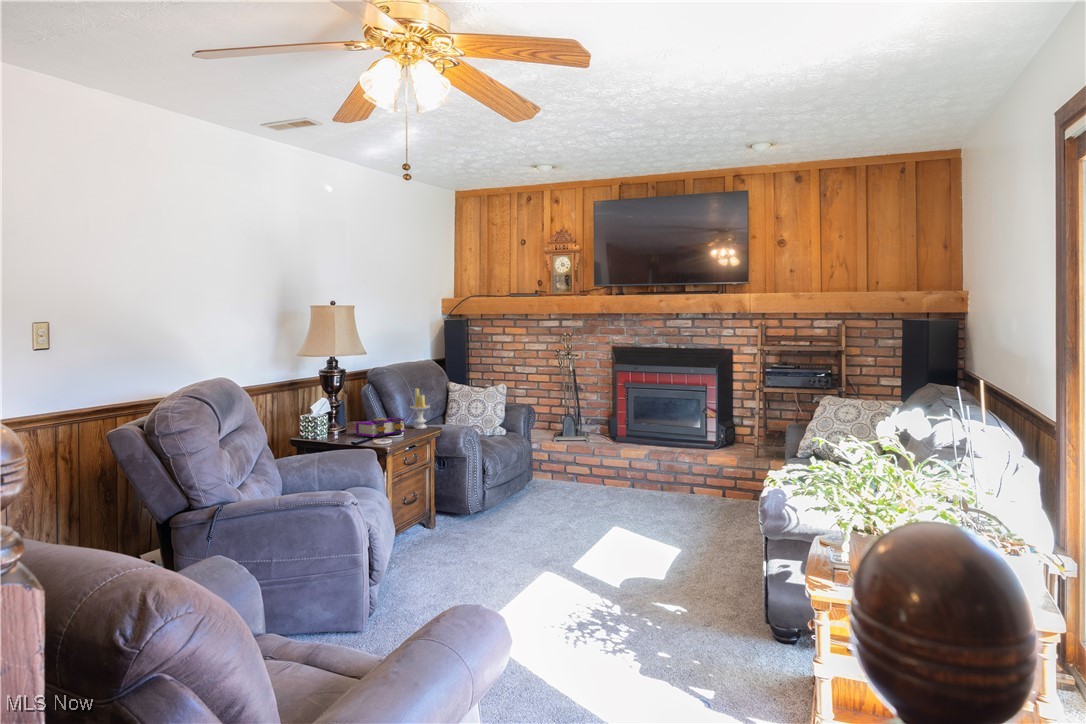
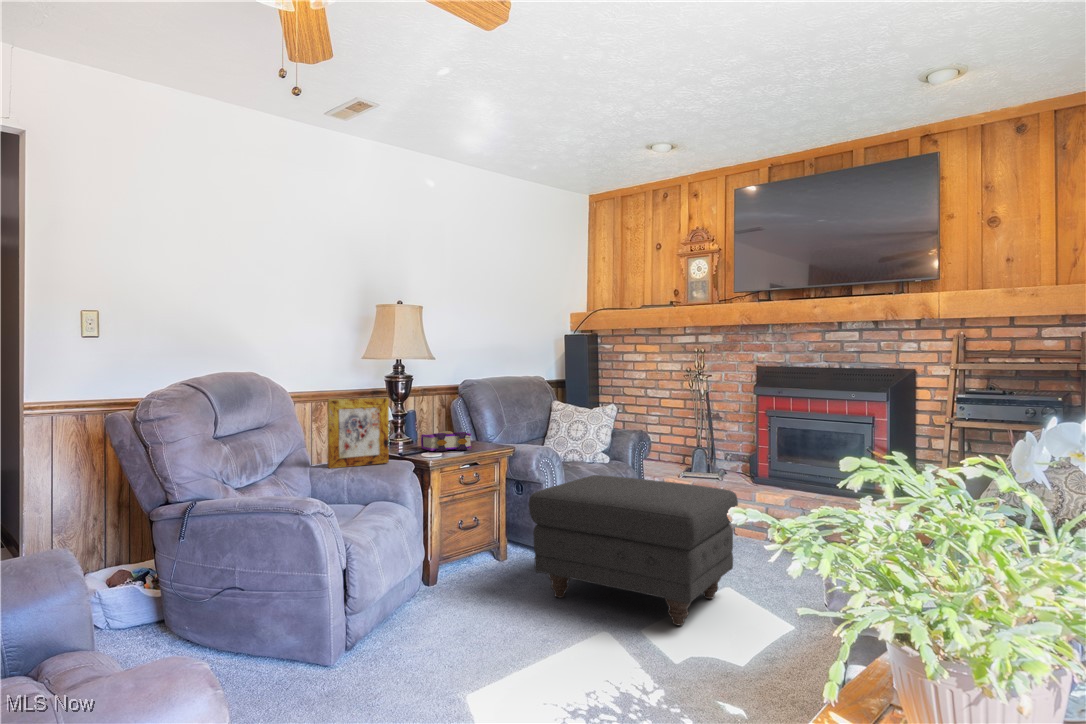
candle: present [410,388,430,429] -> none [485,401,508,447]
picture frame: none [300,393,352,462] -> present [328,397,389,468]
ottoman: none [480,448,636,560] -> present [529,475,738,625]

